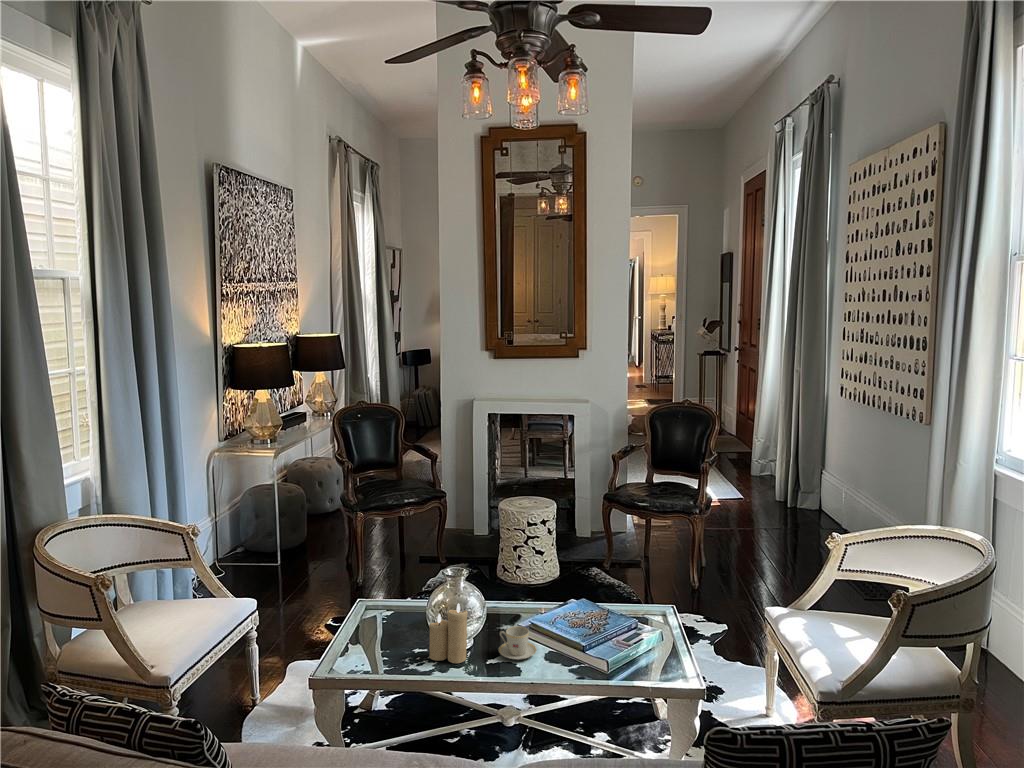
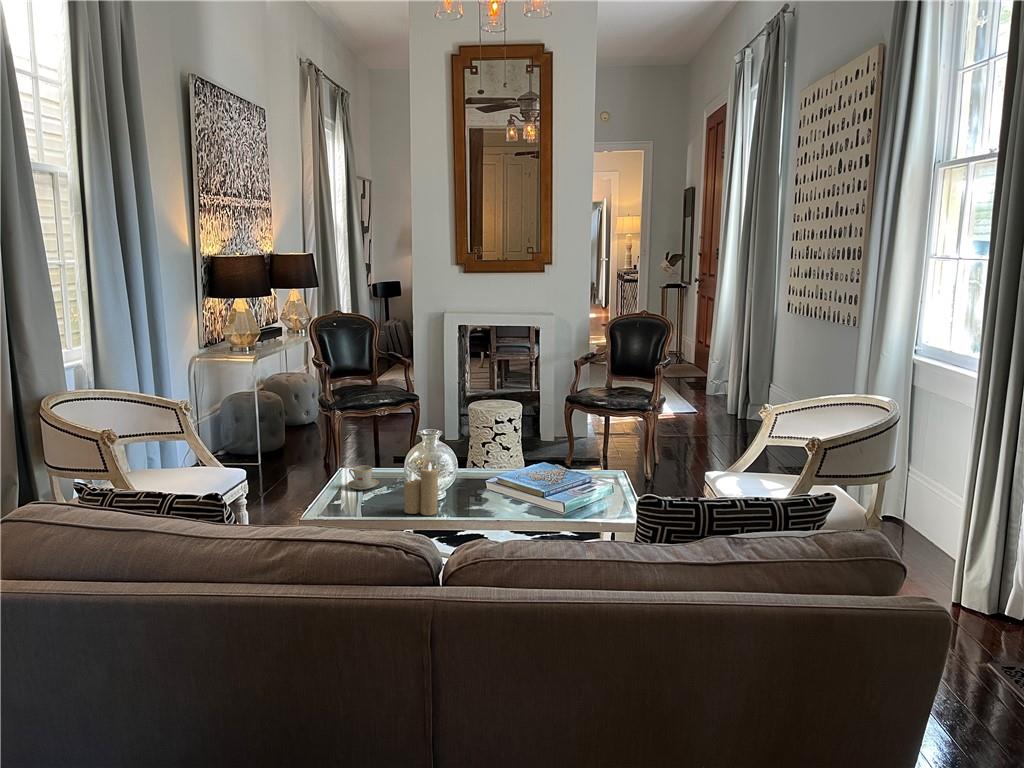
teacup: present [499,626,537,660] -> present [348,465,379,490]

